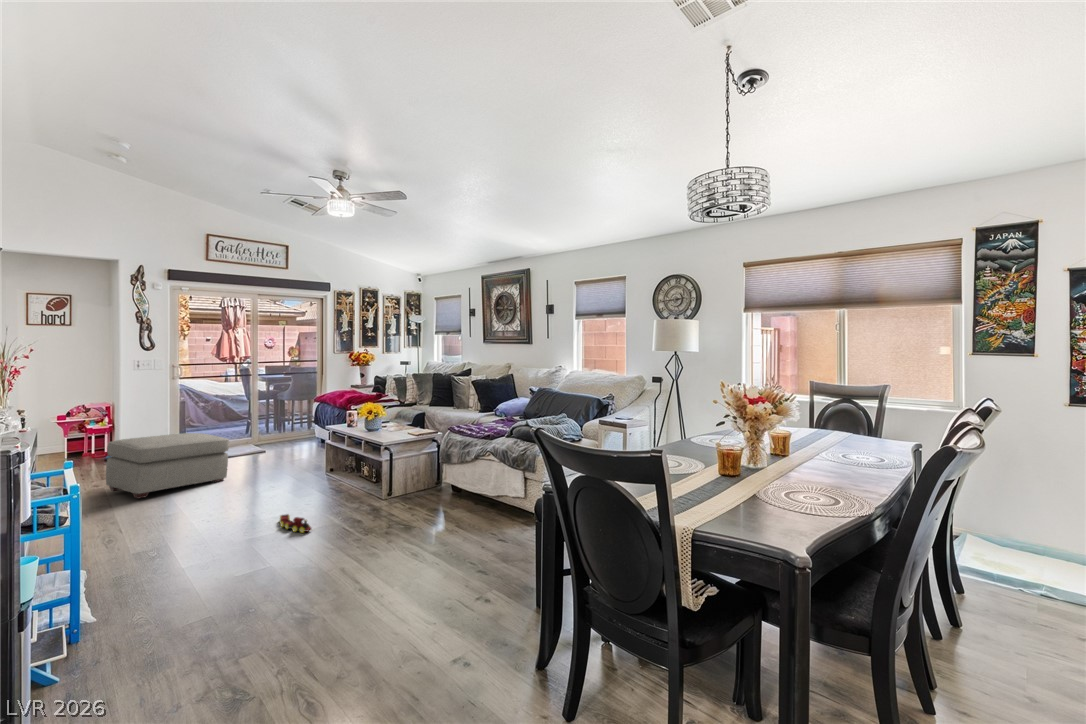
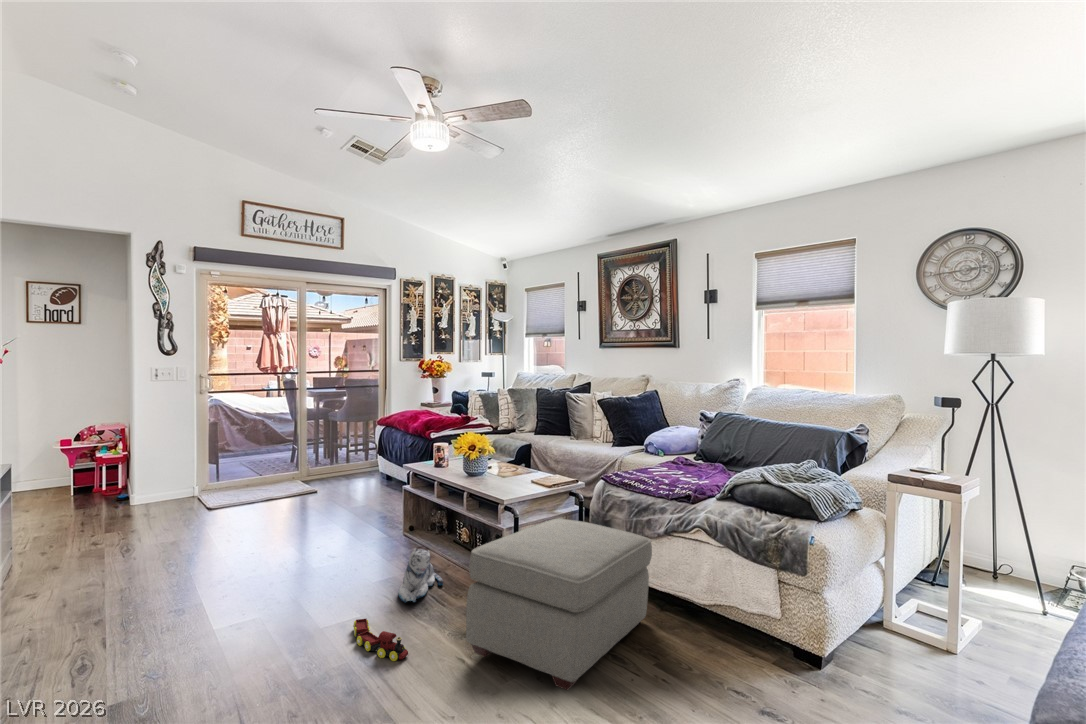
ottoman: present [106,433,229,498] -> present [466,519,652,690]
plush toy: none [313,475,345,507] -> present [398,549,443,602]

